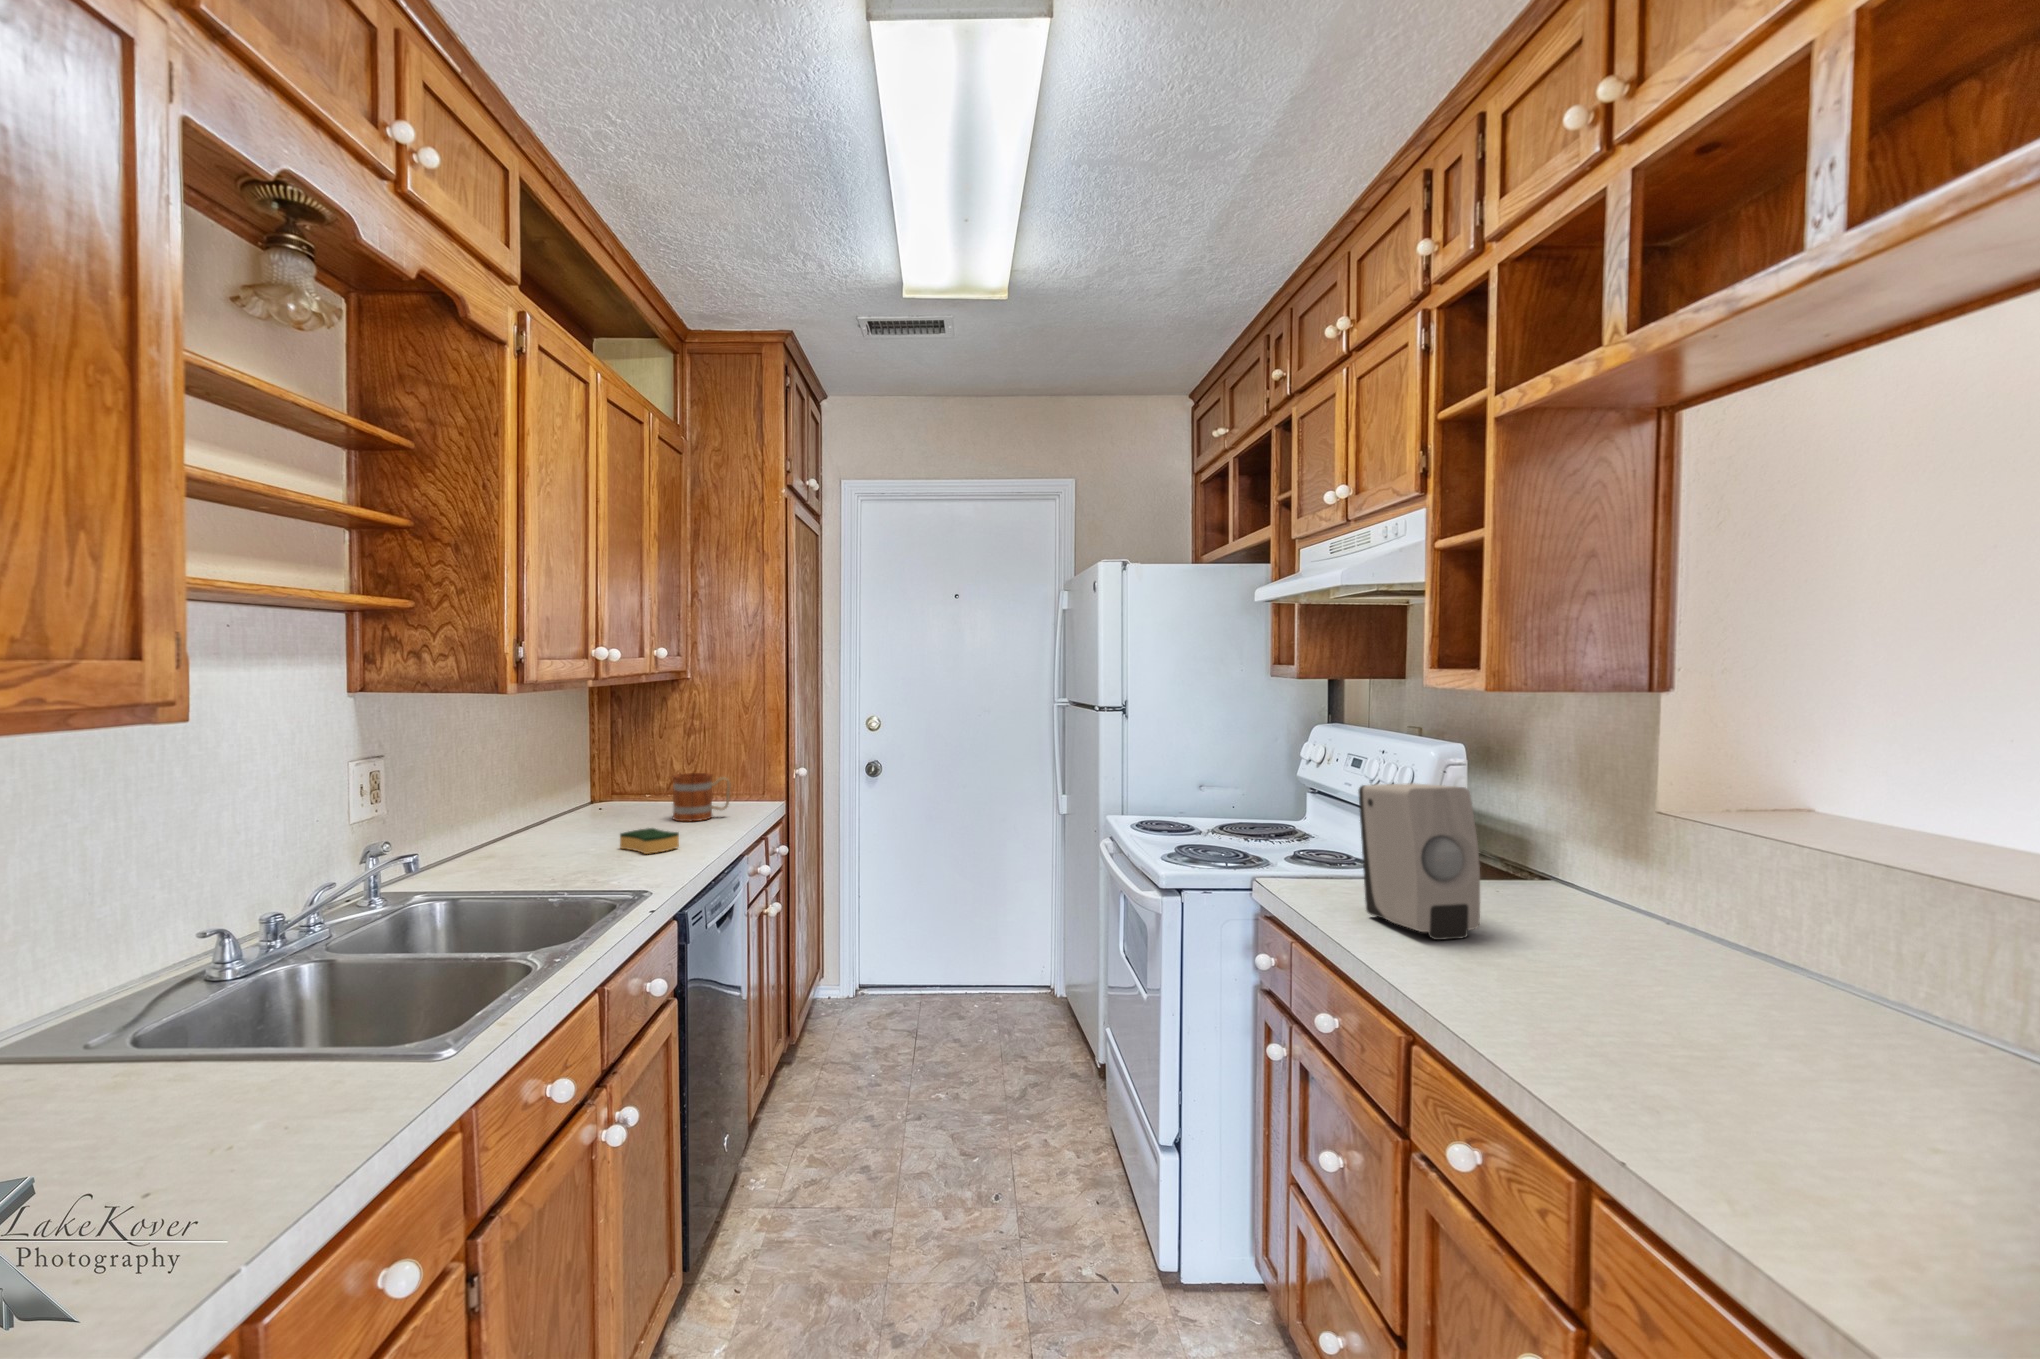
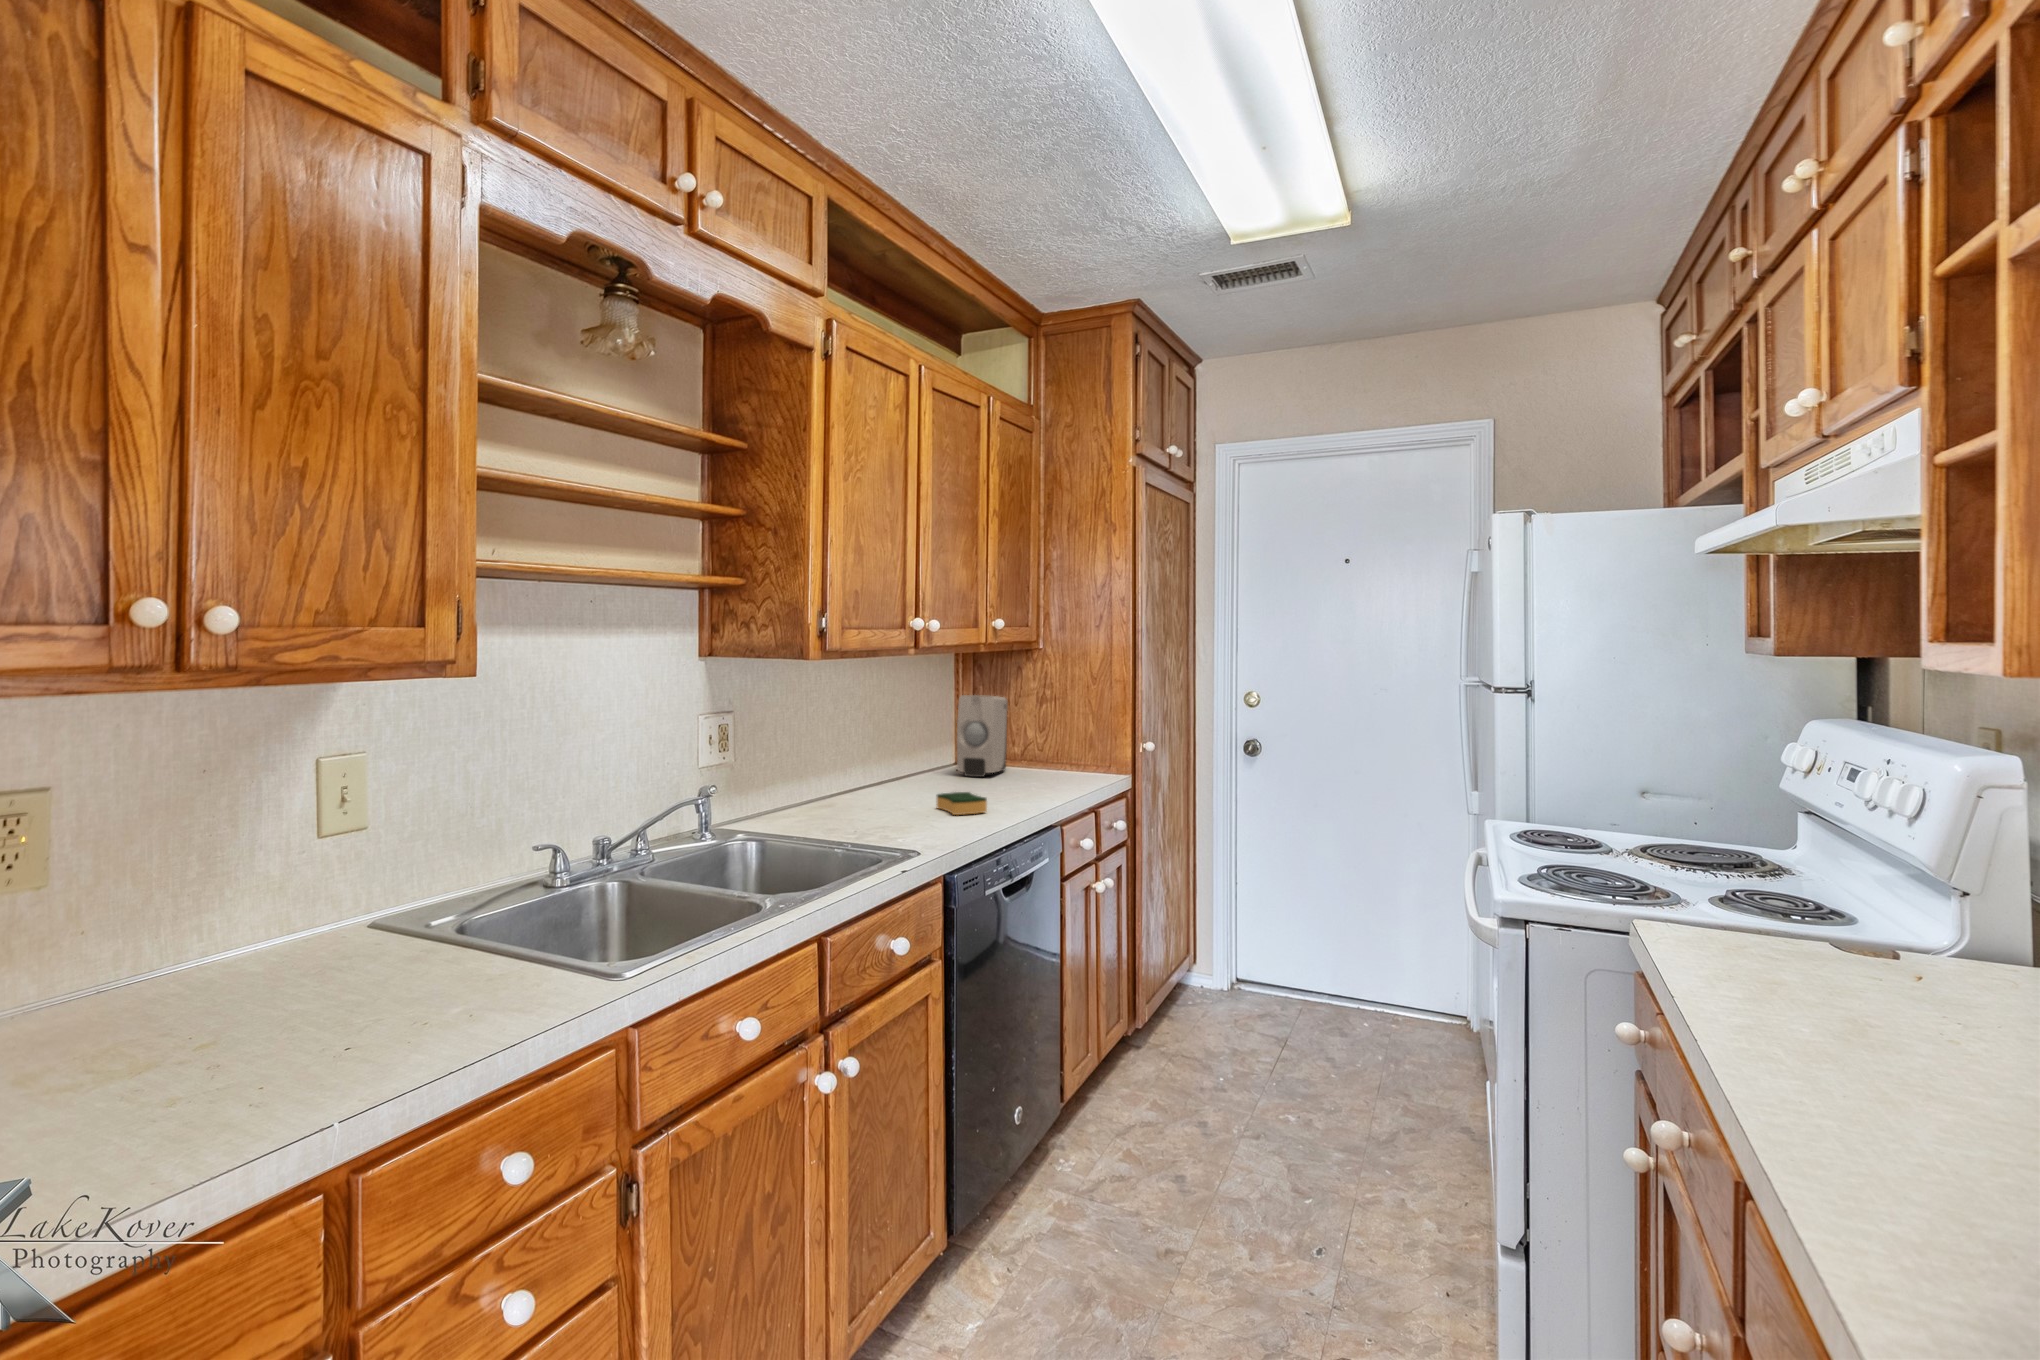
mug: present [673,773,730,821] -> none [1005,744,1059,791]
soap dispenser: present [1359,783,1480,940] -> present [957,695,1008,777]

